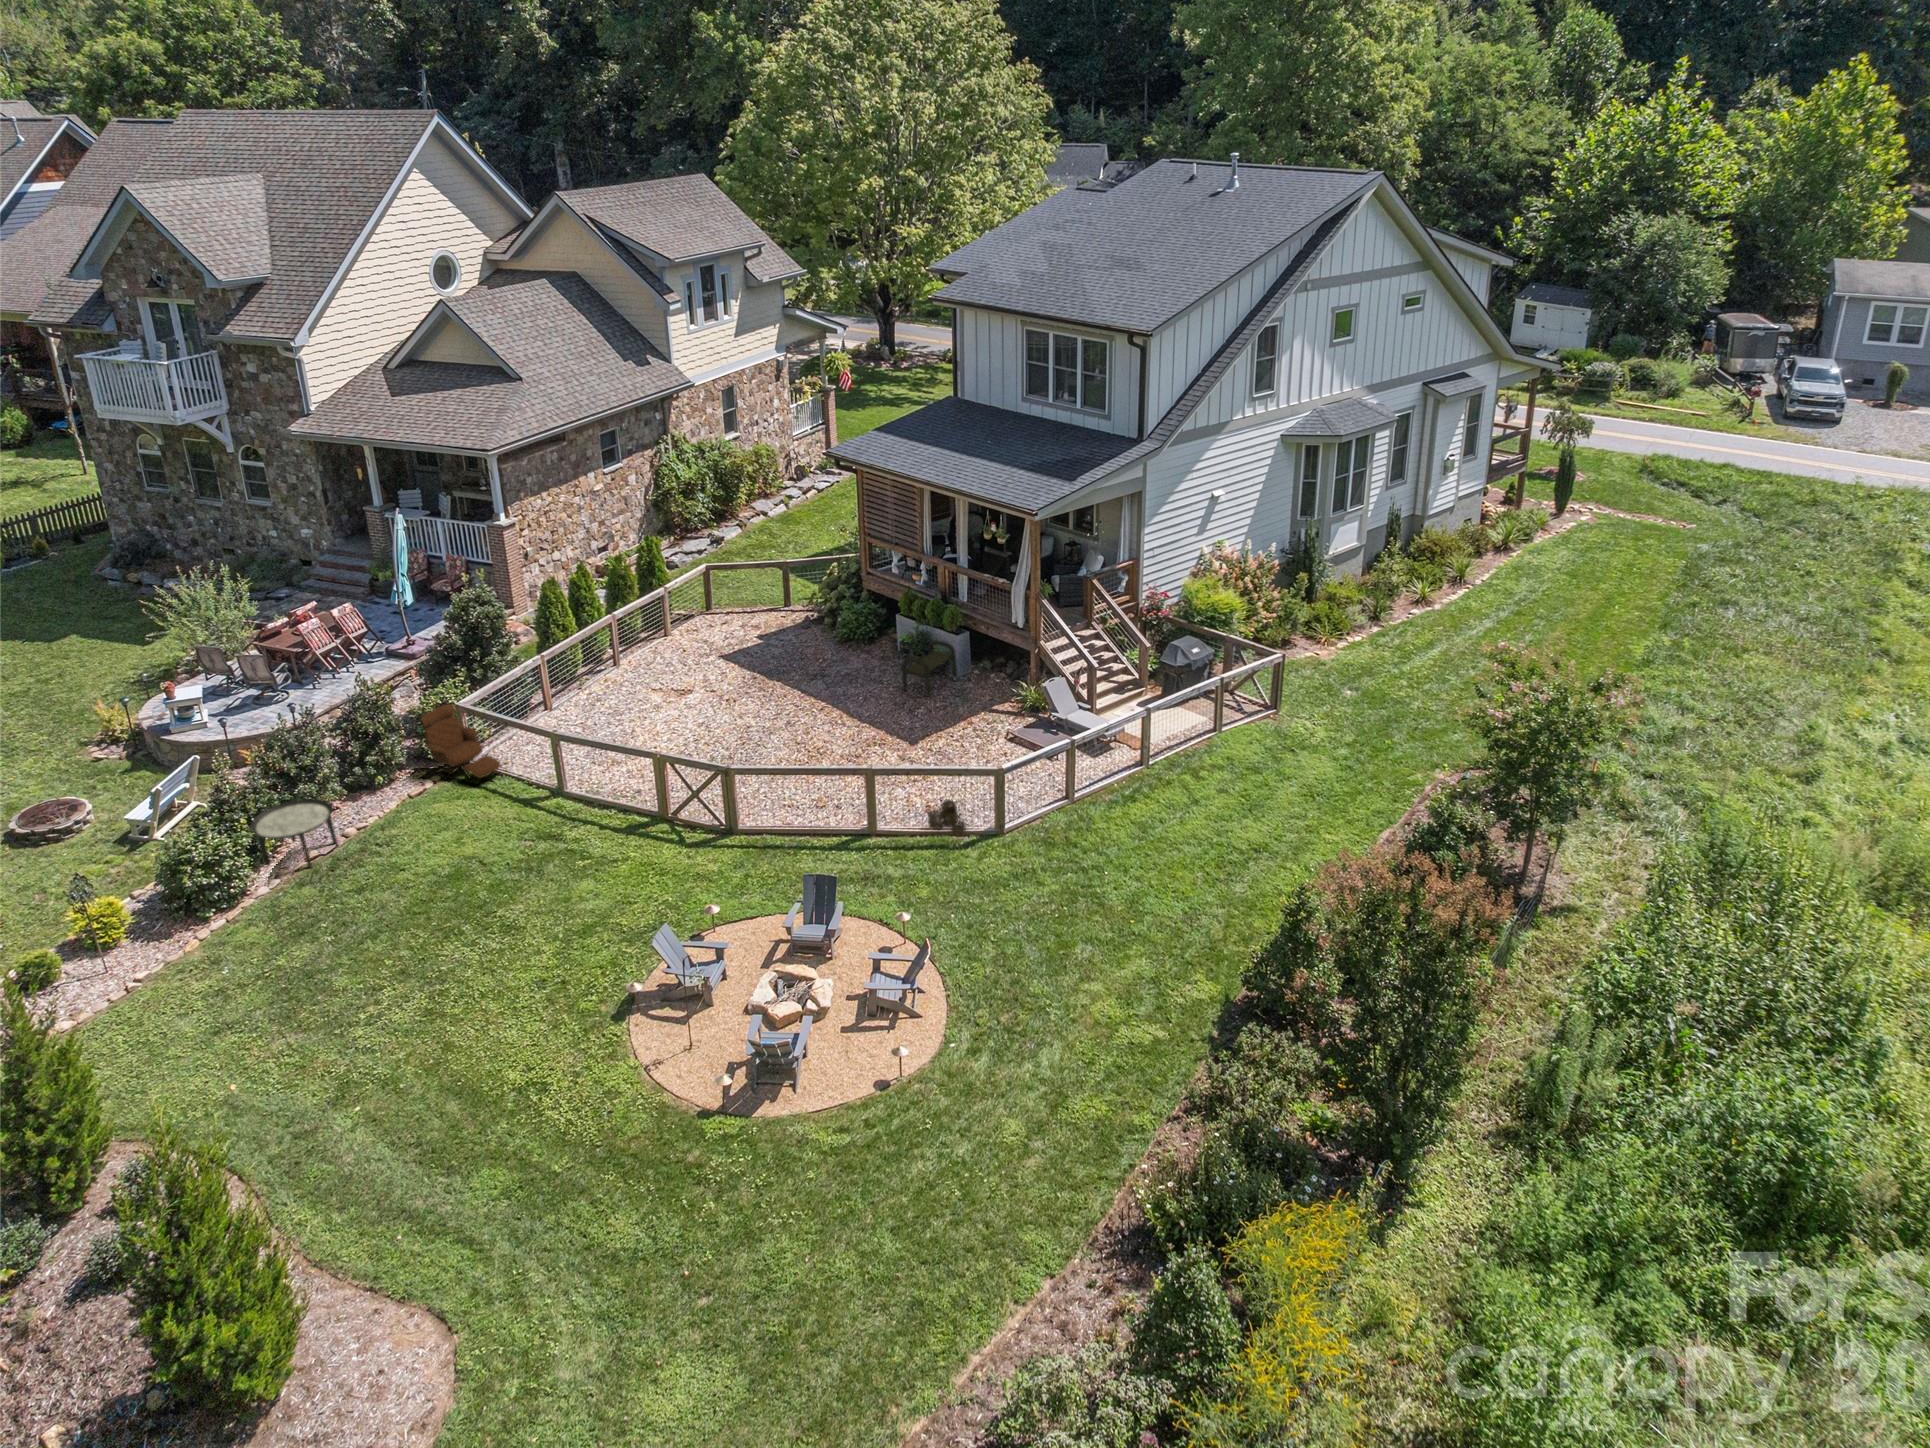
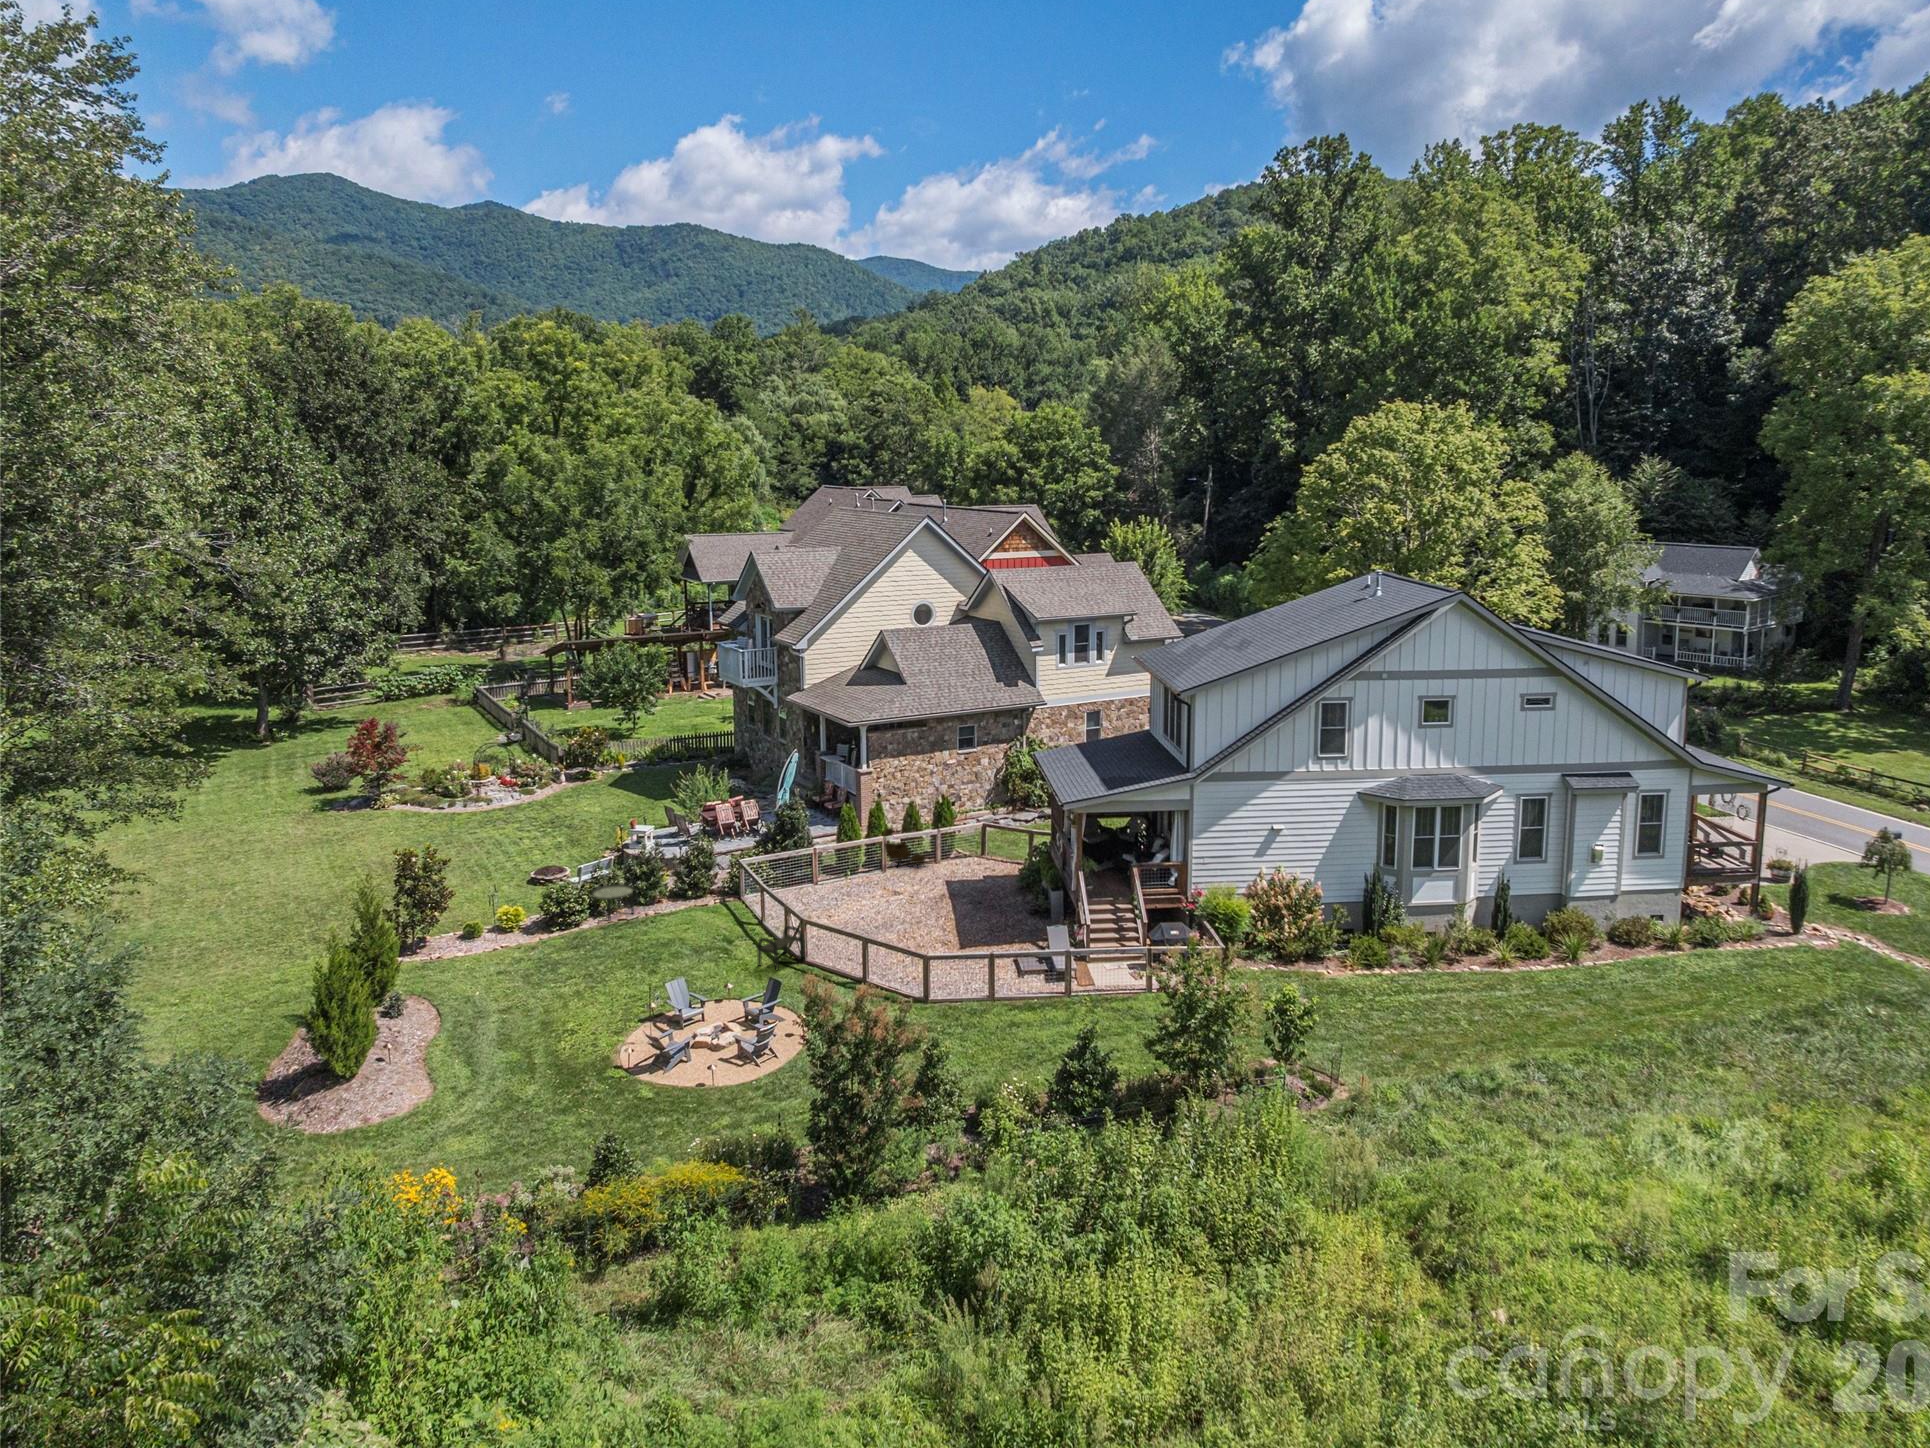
bench: present [902,640,957,697] -> present [757,926,804,970]
lounge chair: present [421,704,501,782] -> present [884,828,926,866]
woven basket: present [928,799,965,833] -> none [906,978,935,1001]

